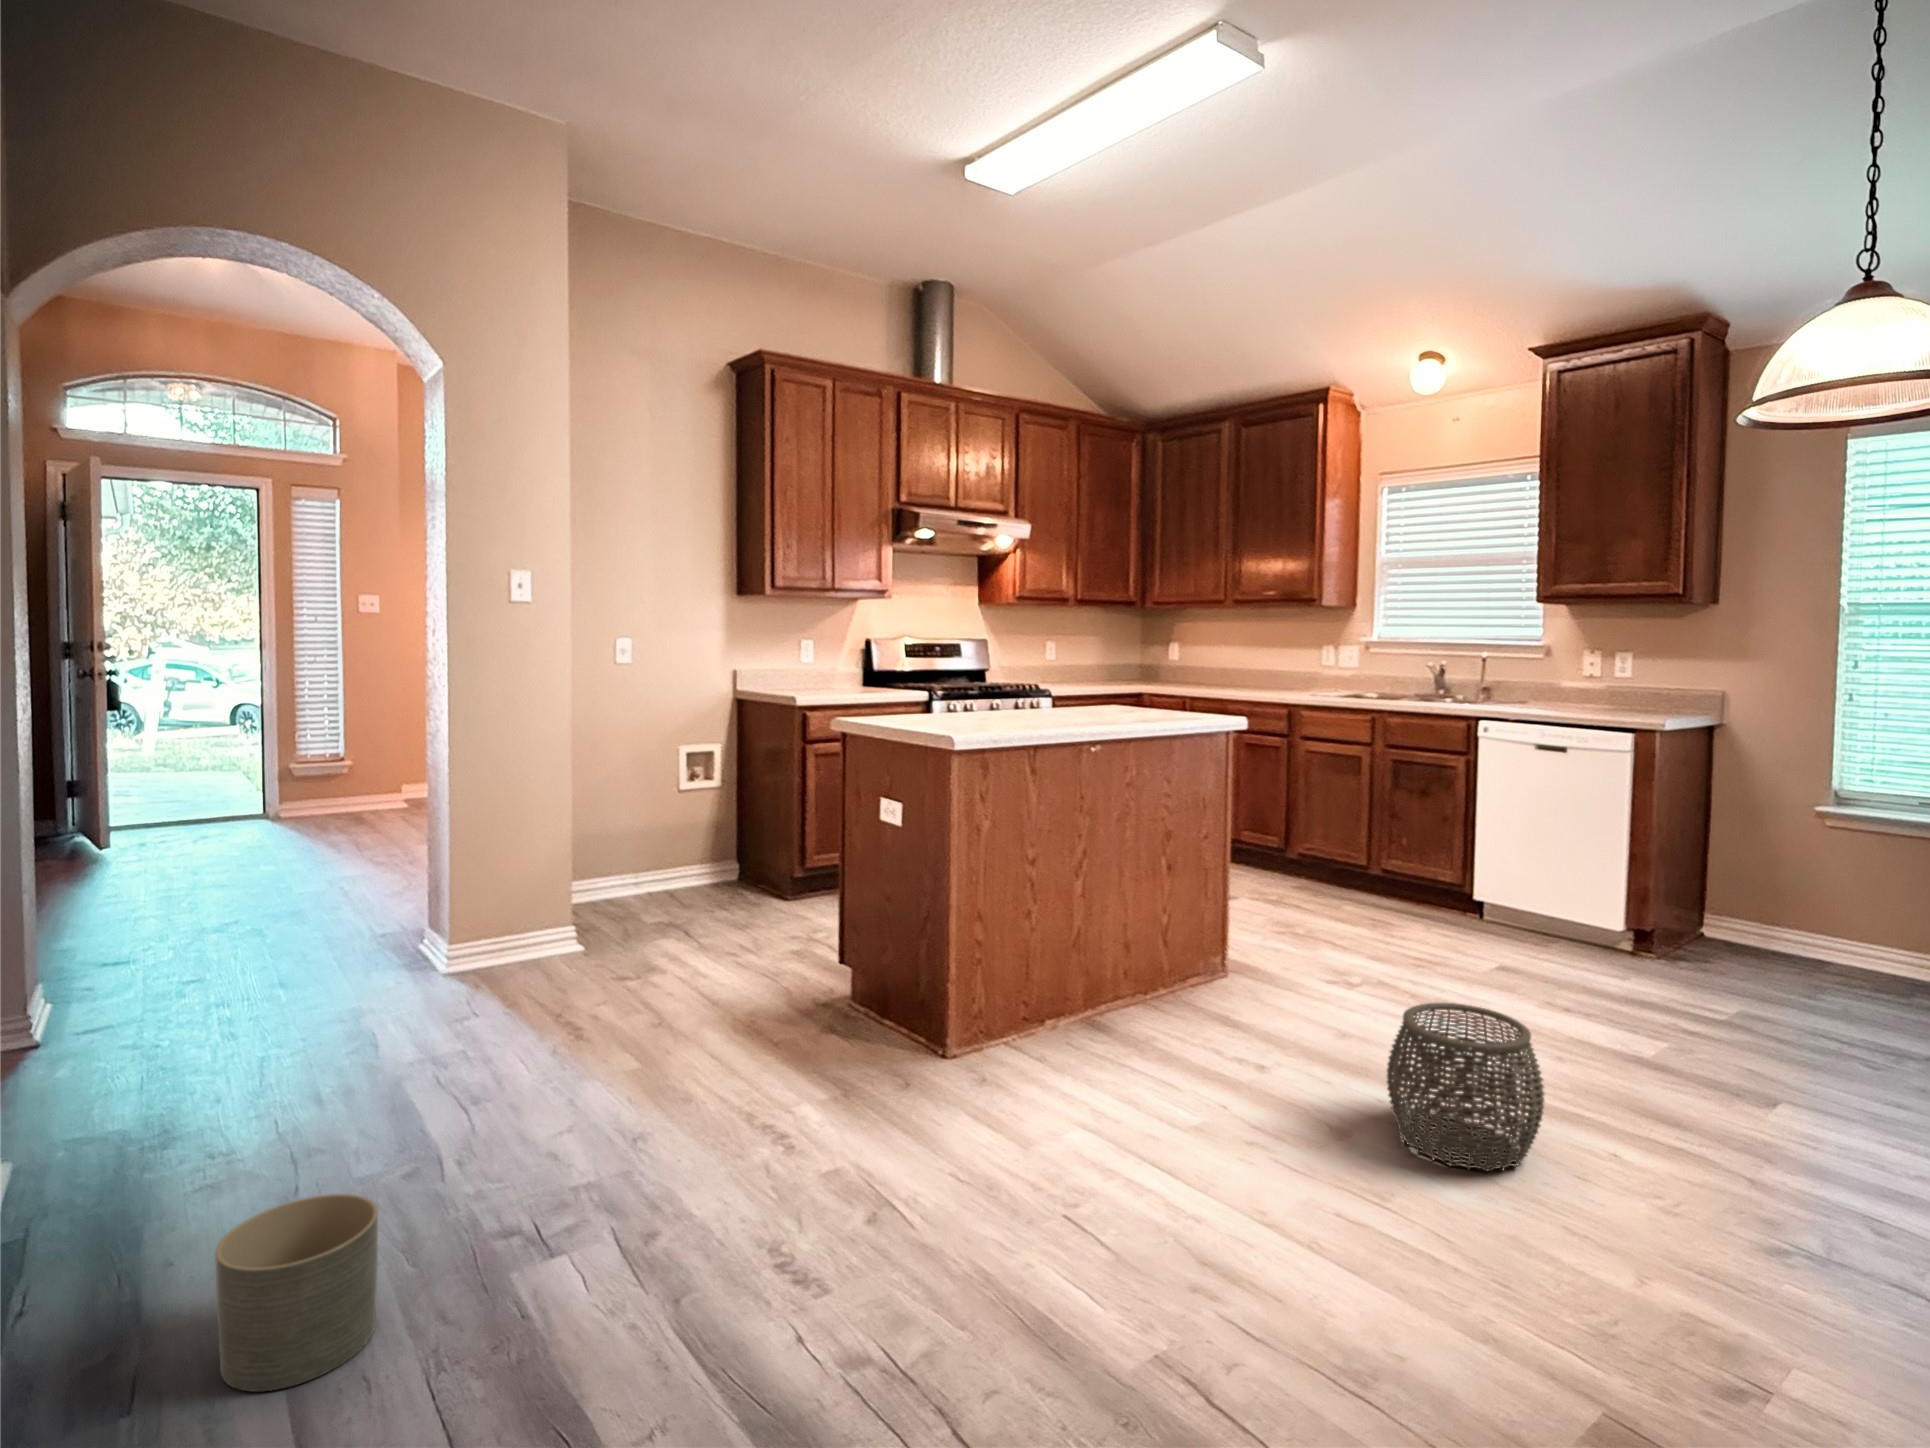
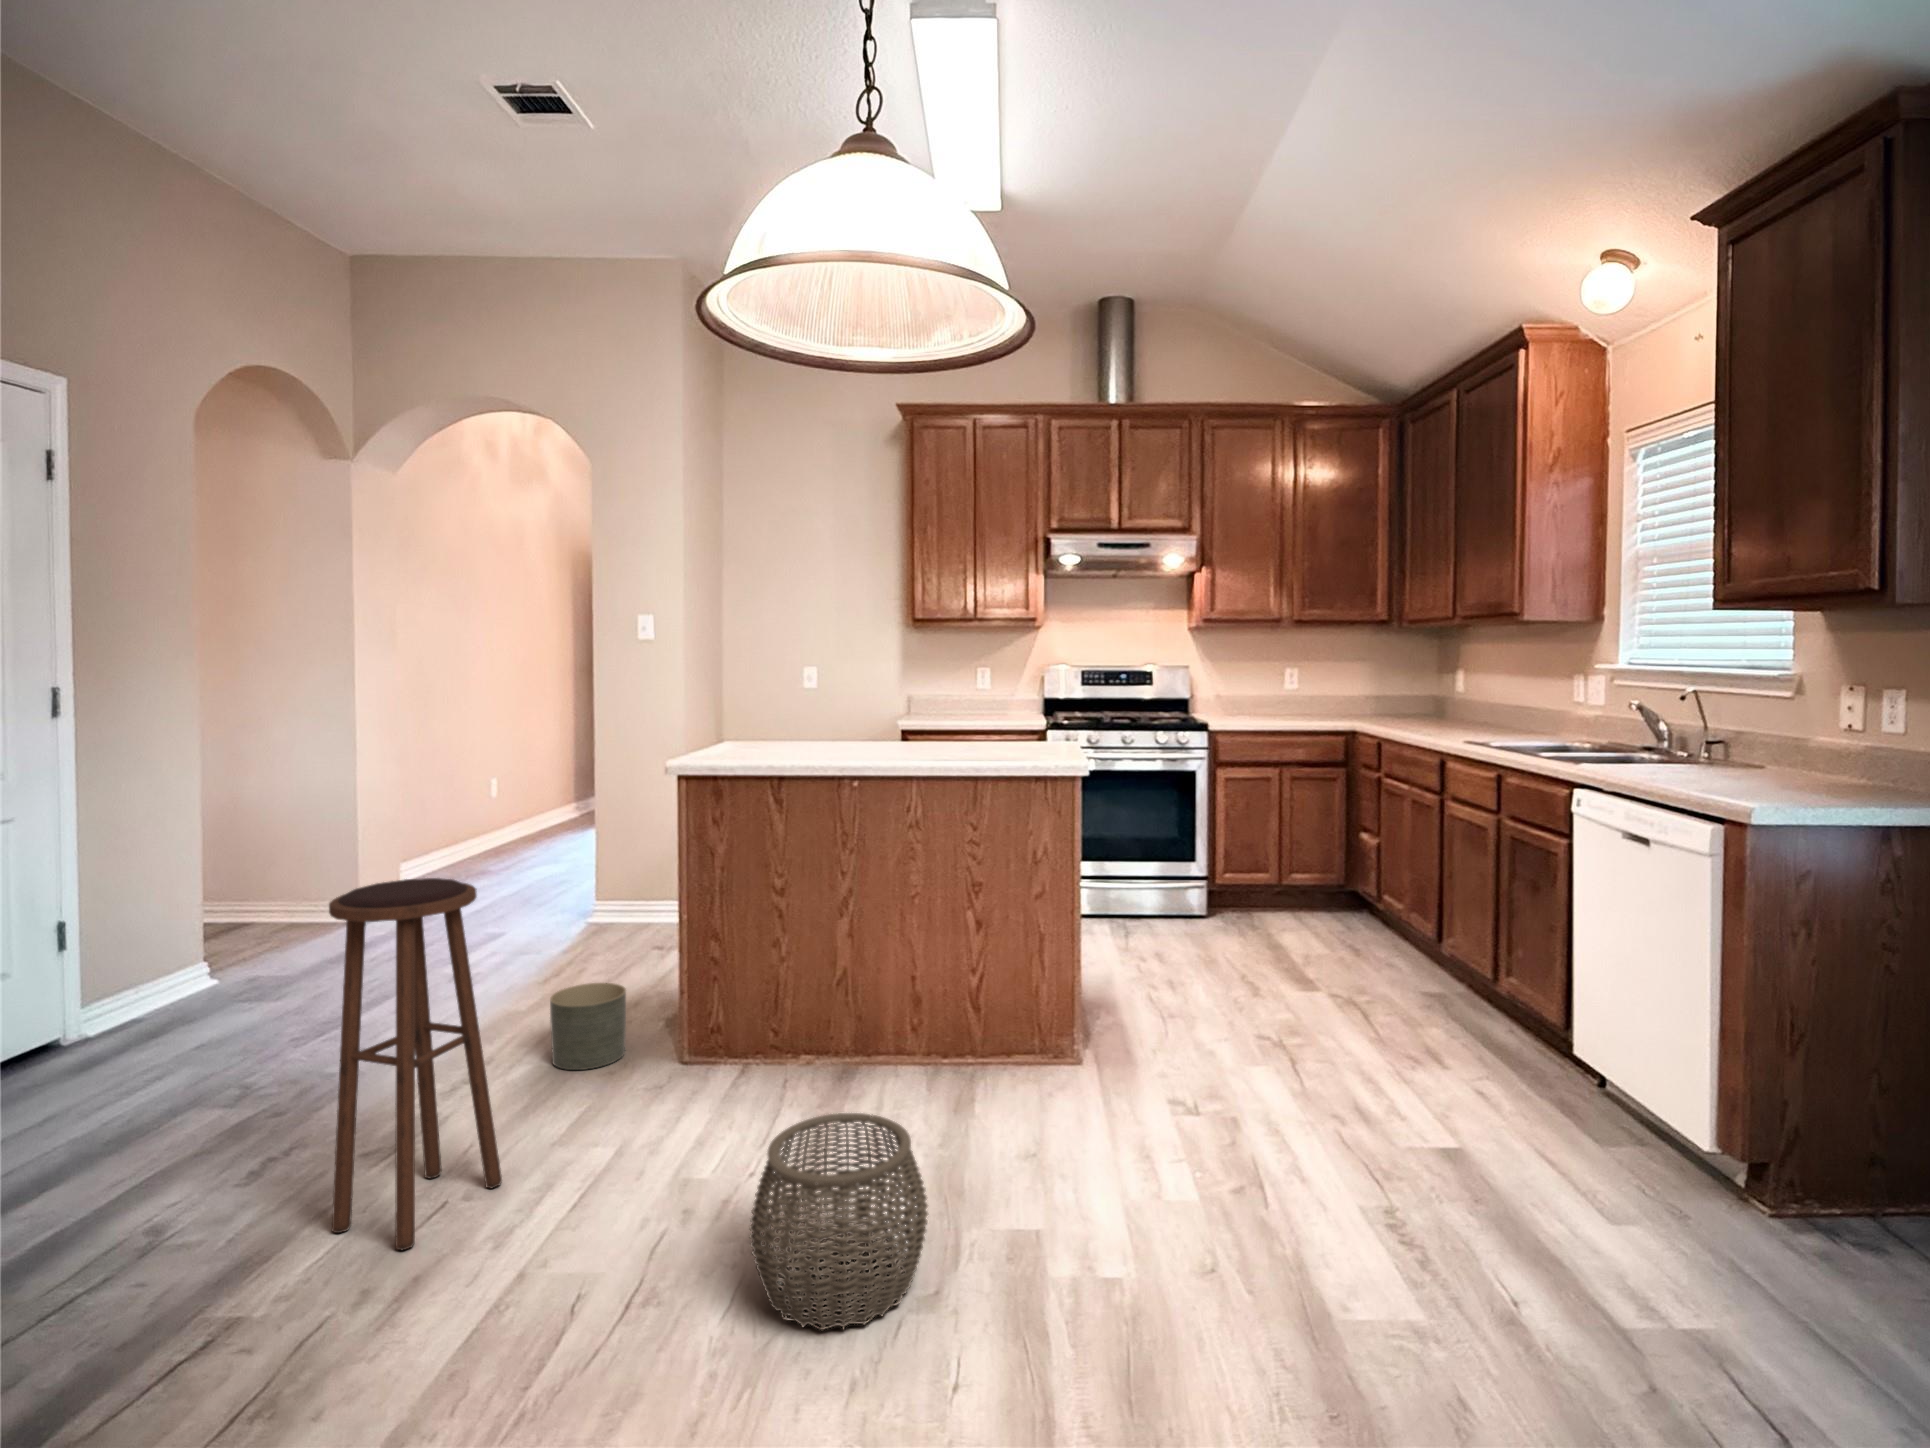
stool: none [990,862,1149,1291] -> present [329,878,502,1250]
planter: present [215,1194,378,1392] -> present [550,983,626,1070]

